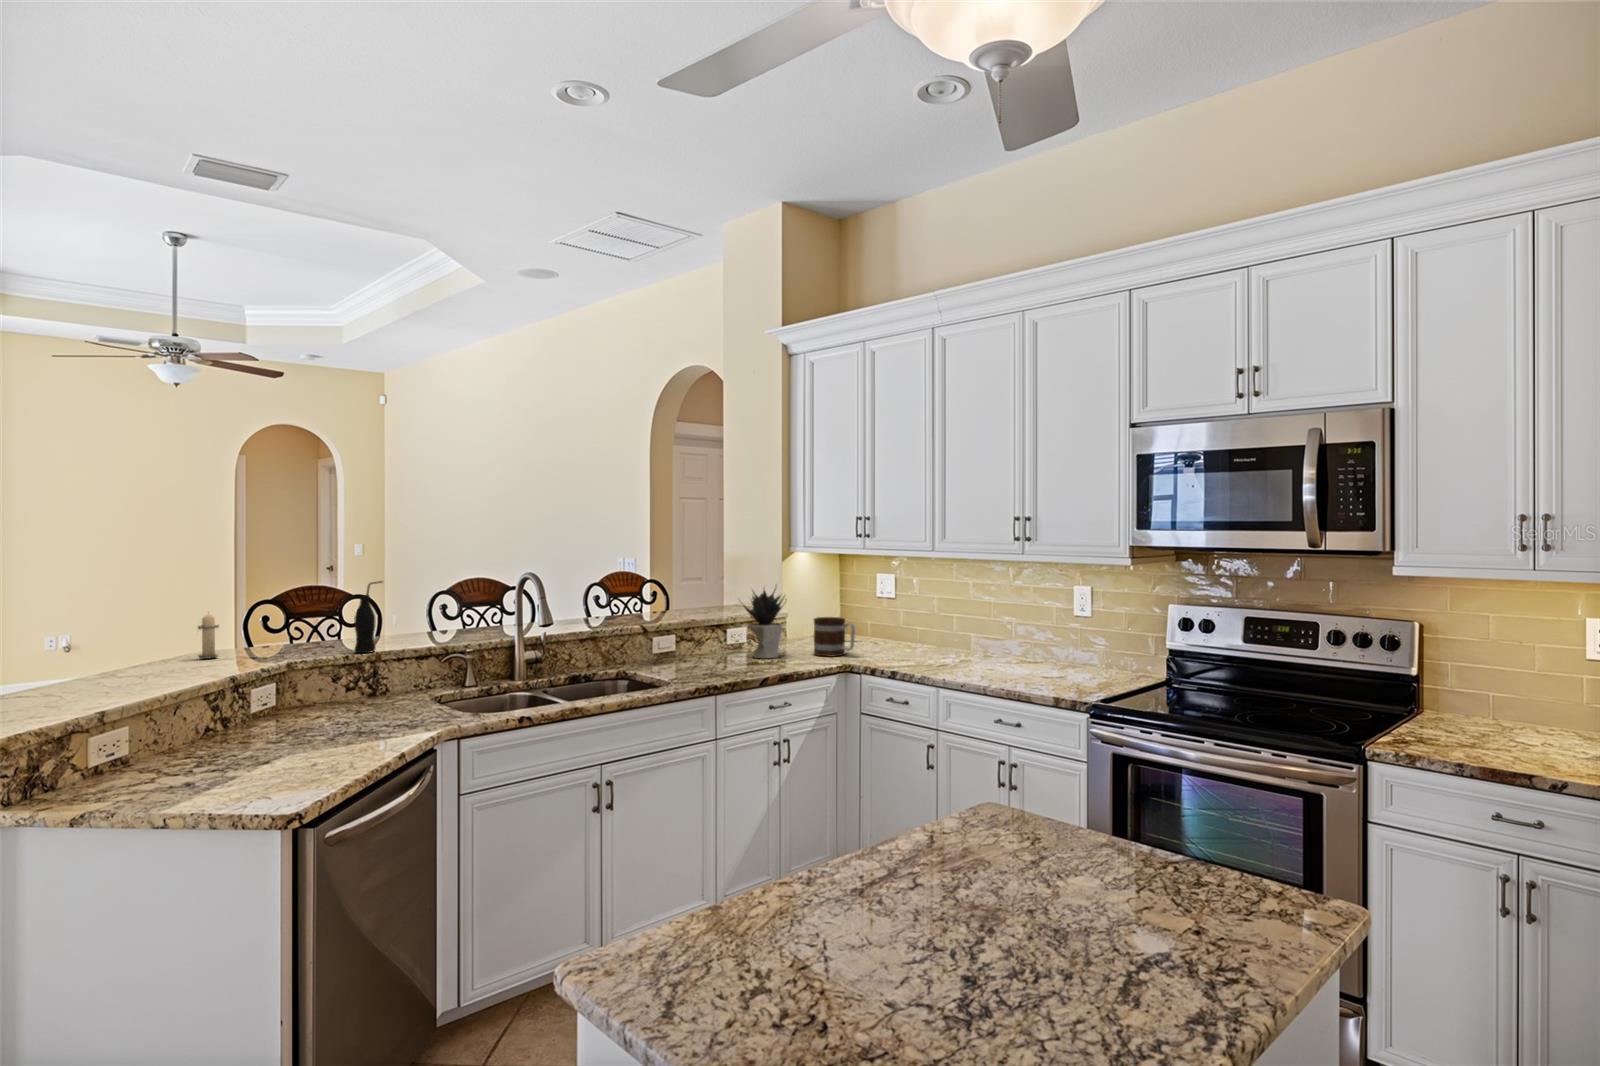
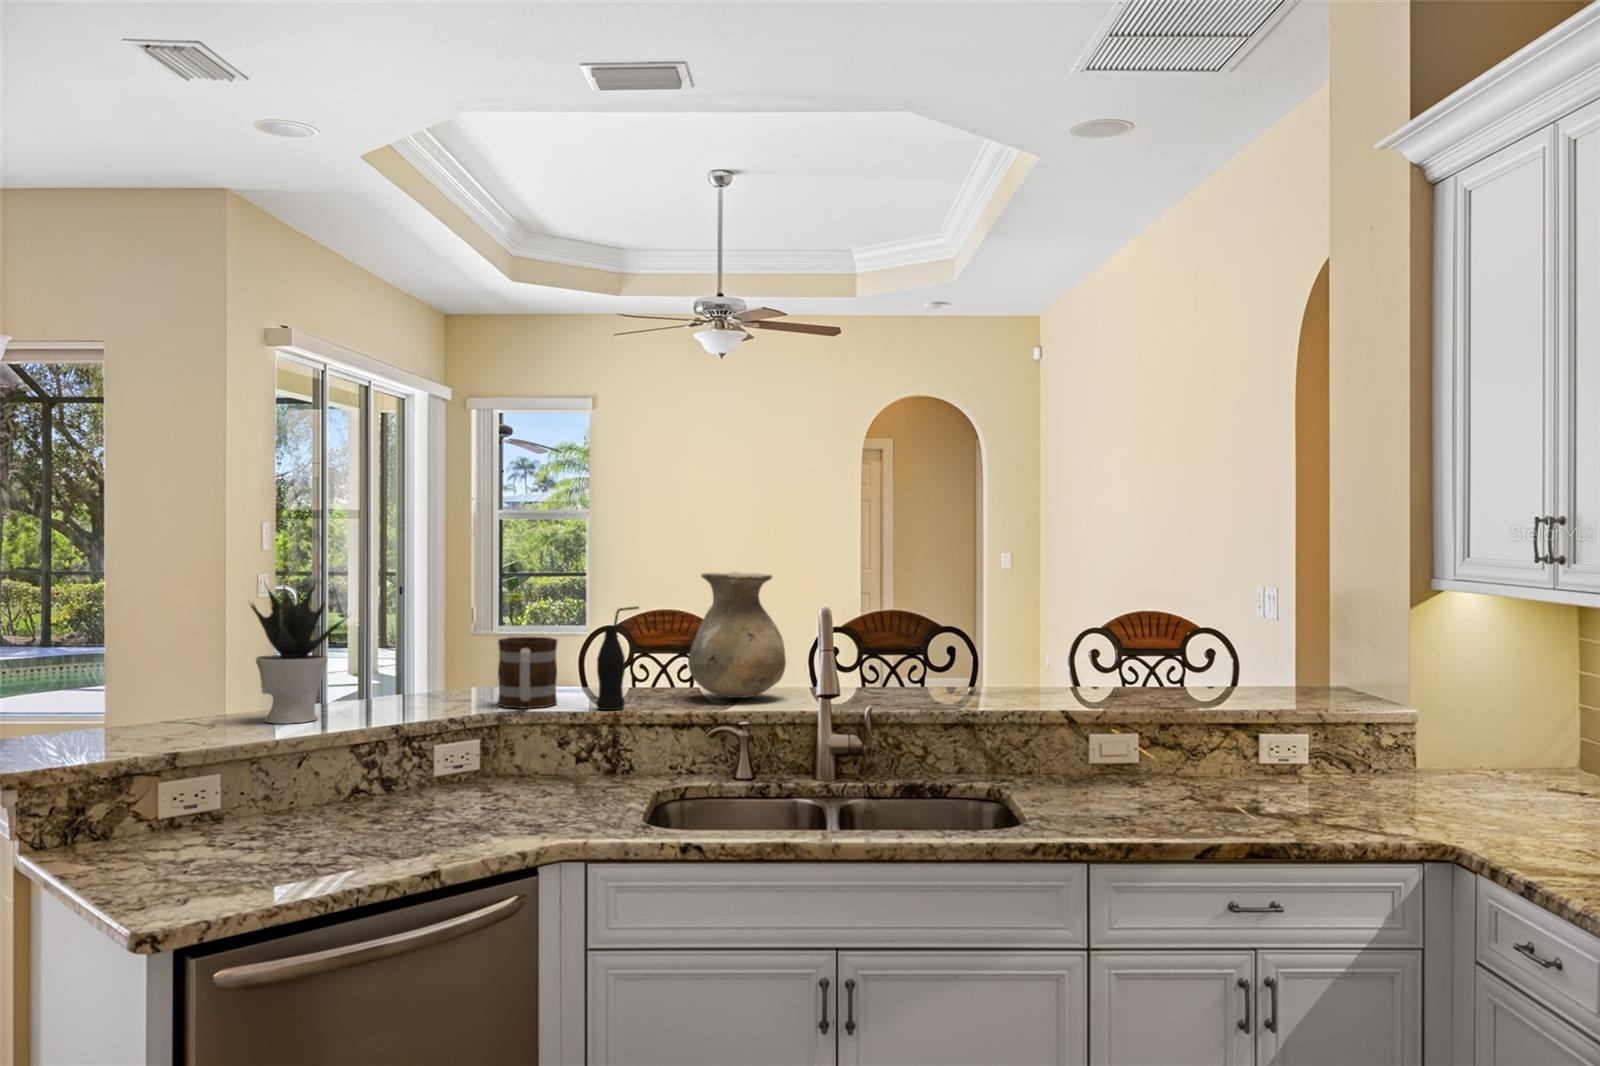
vase: none [394,557,465,639] -> present [688,572,786,698]
potted plant: present [744,588,783,658] -> present [250,581,345,724]
candle: present [198,615,219,659] -> none [449,634,480,697]
mug: present [814,617,855,657] -> present [498,637,557,709]

